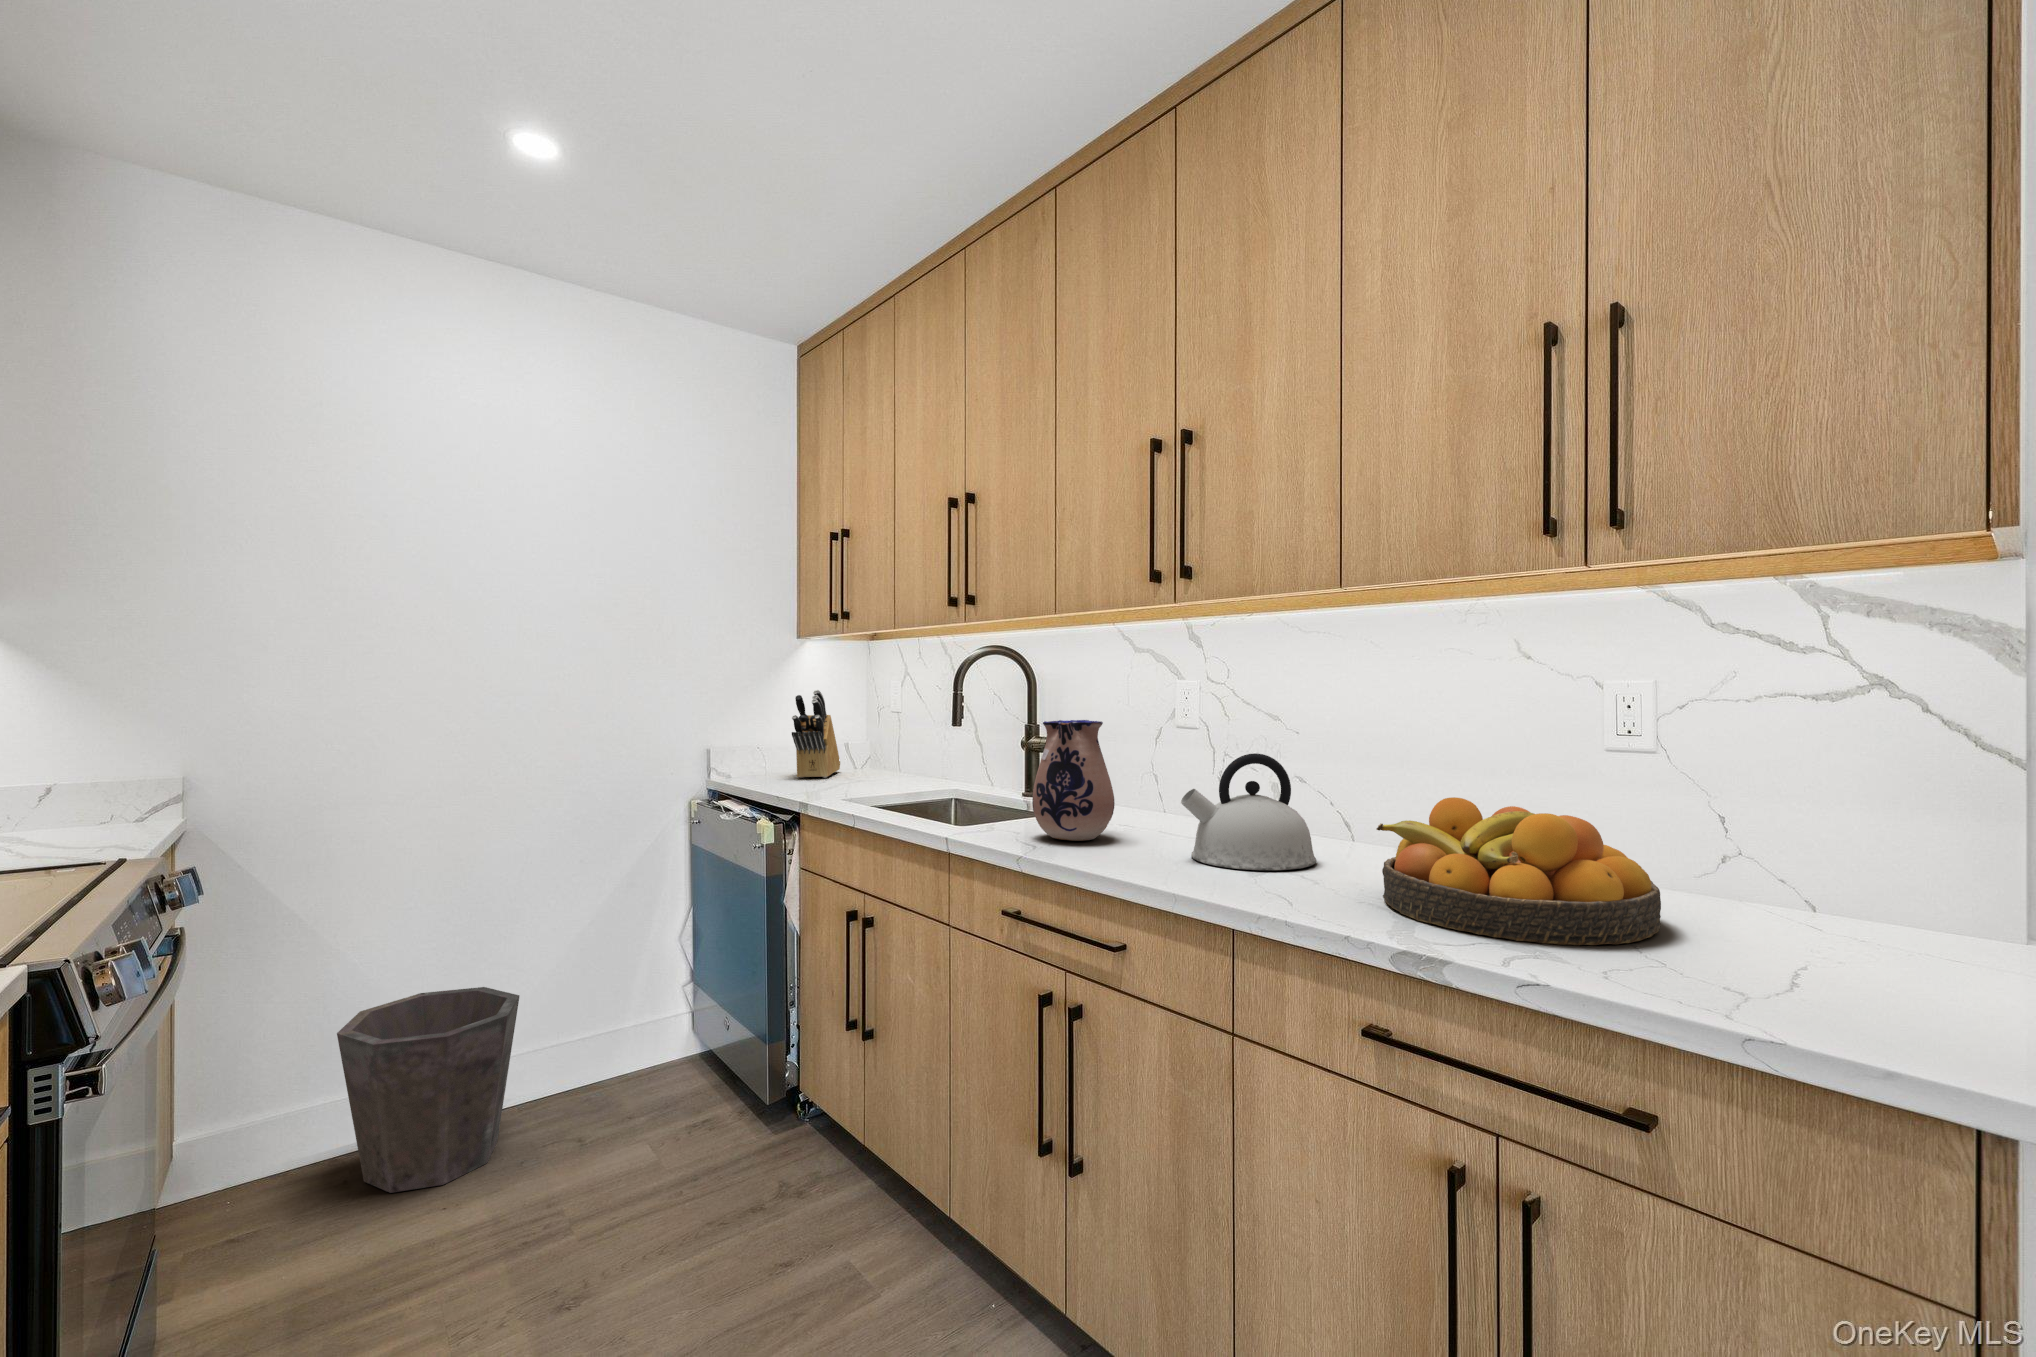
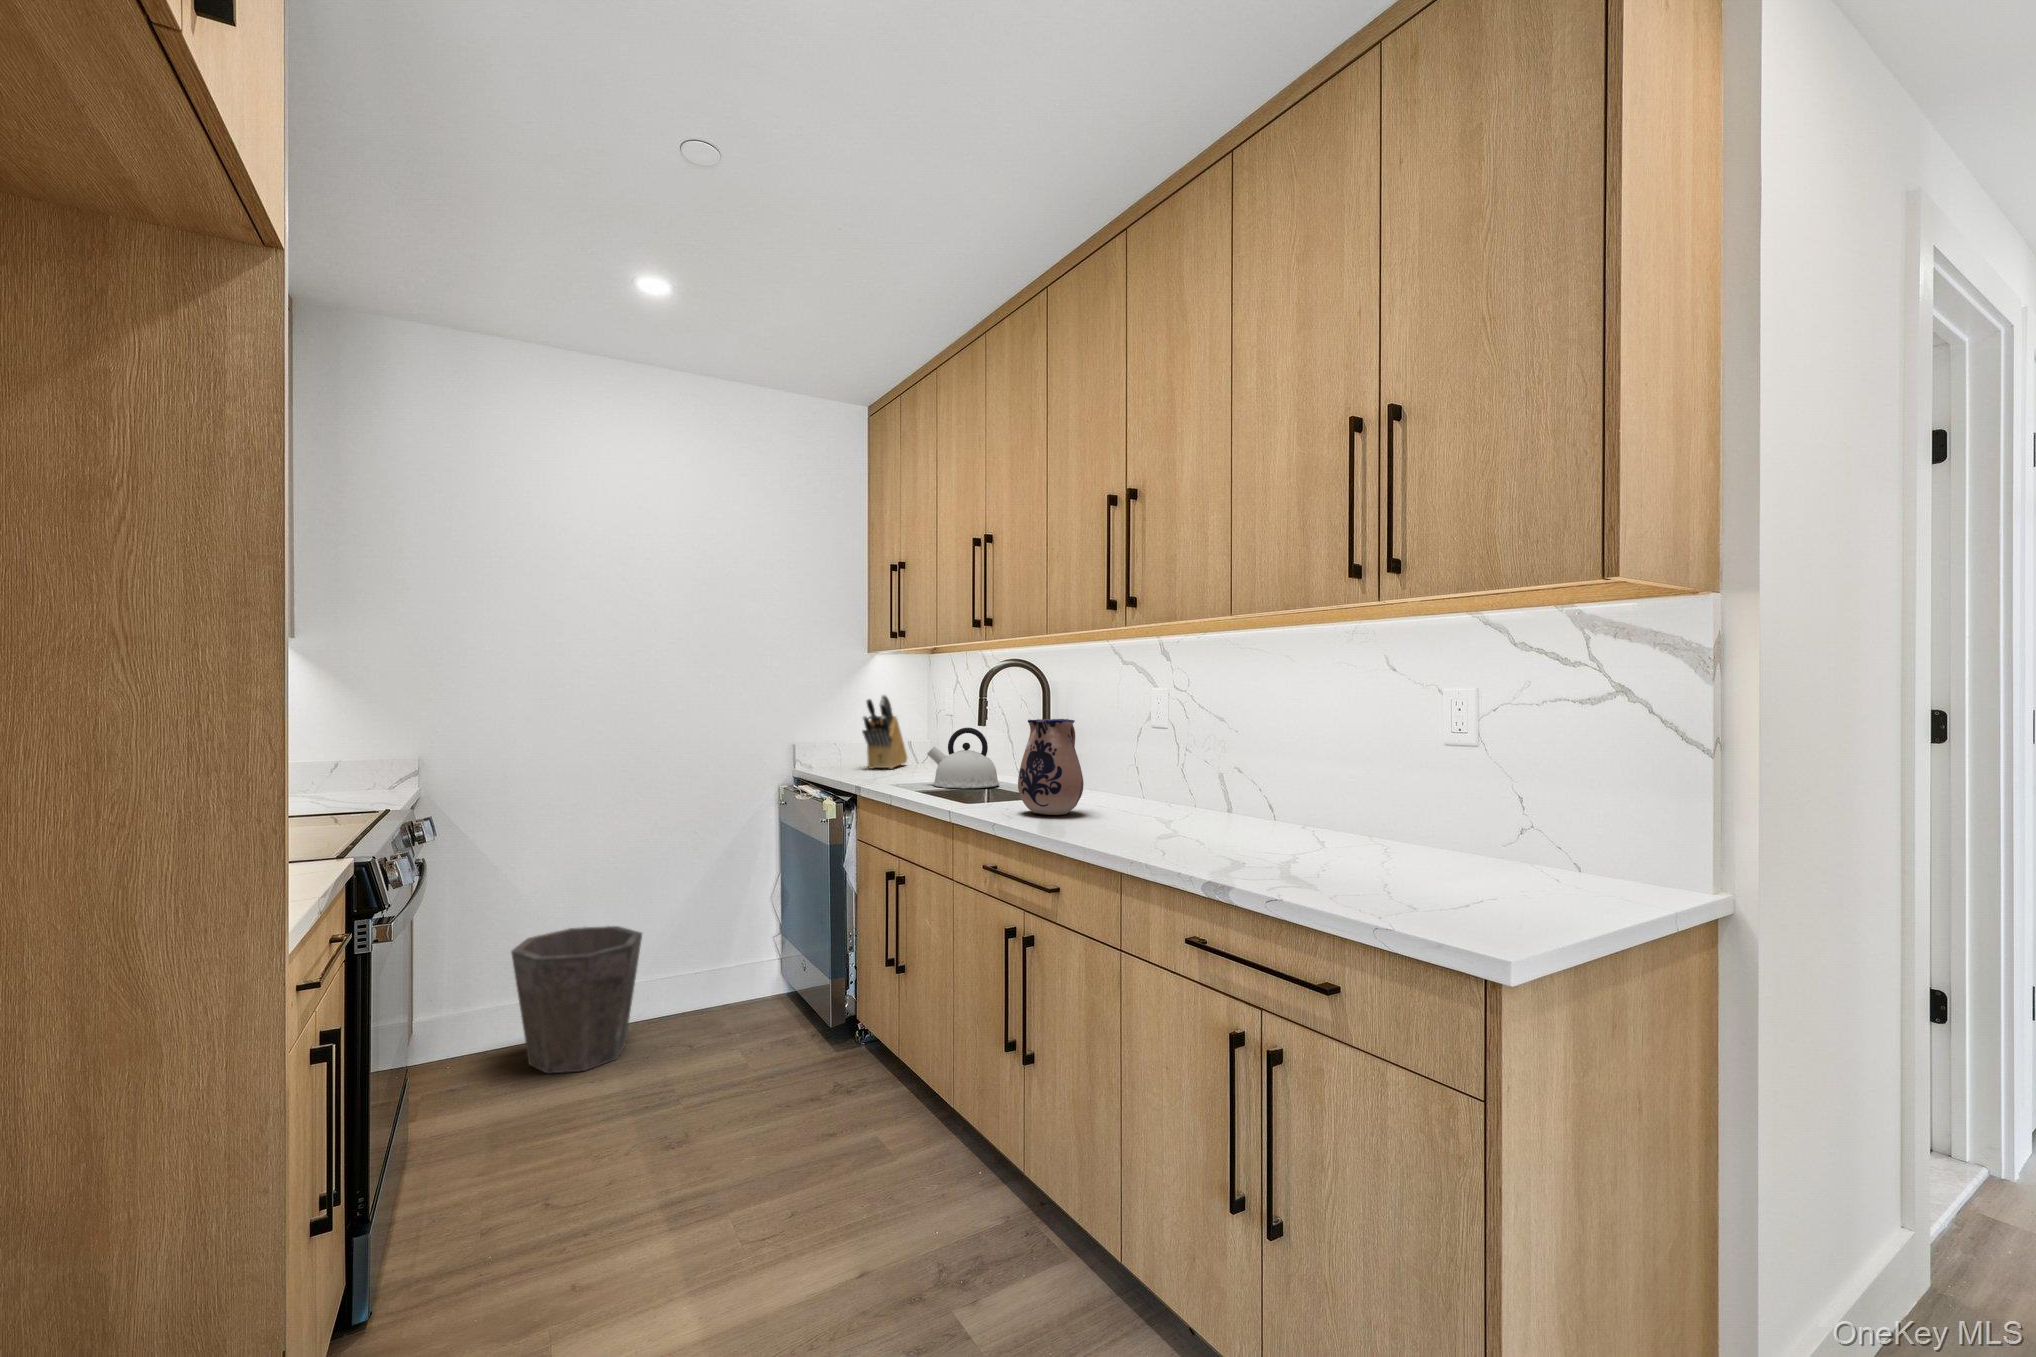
kettle: present [1181,753,1316,870] -> present [927,728,999,788]
fruit bowl: present [1377,797,1661,945] -> none [1236,778,1435,884]

